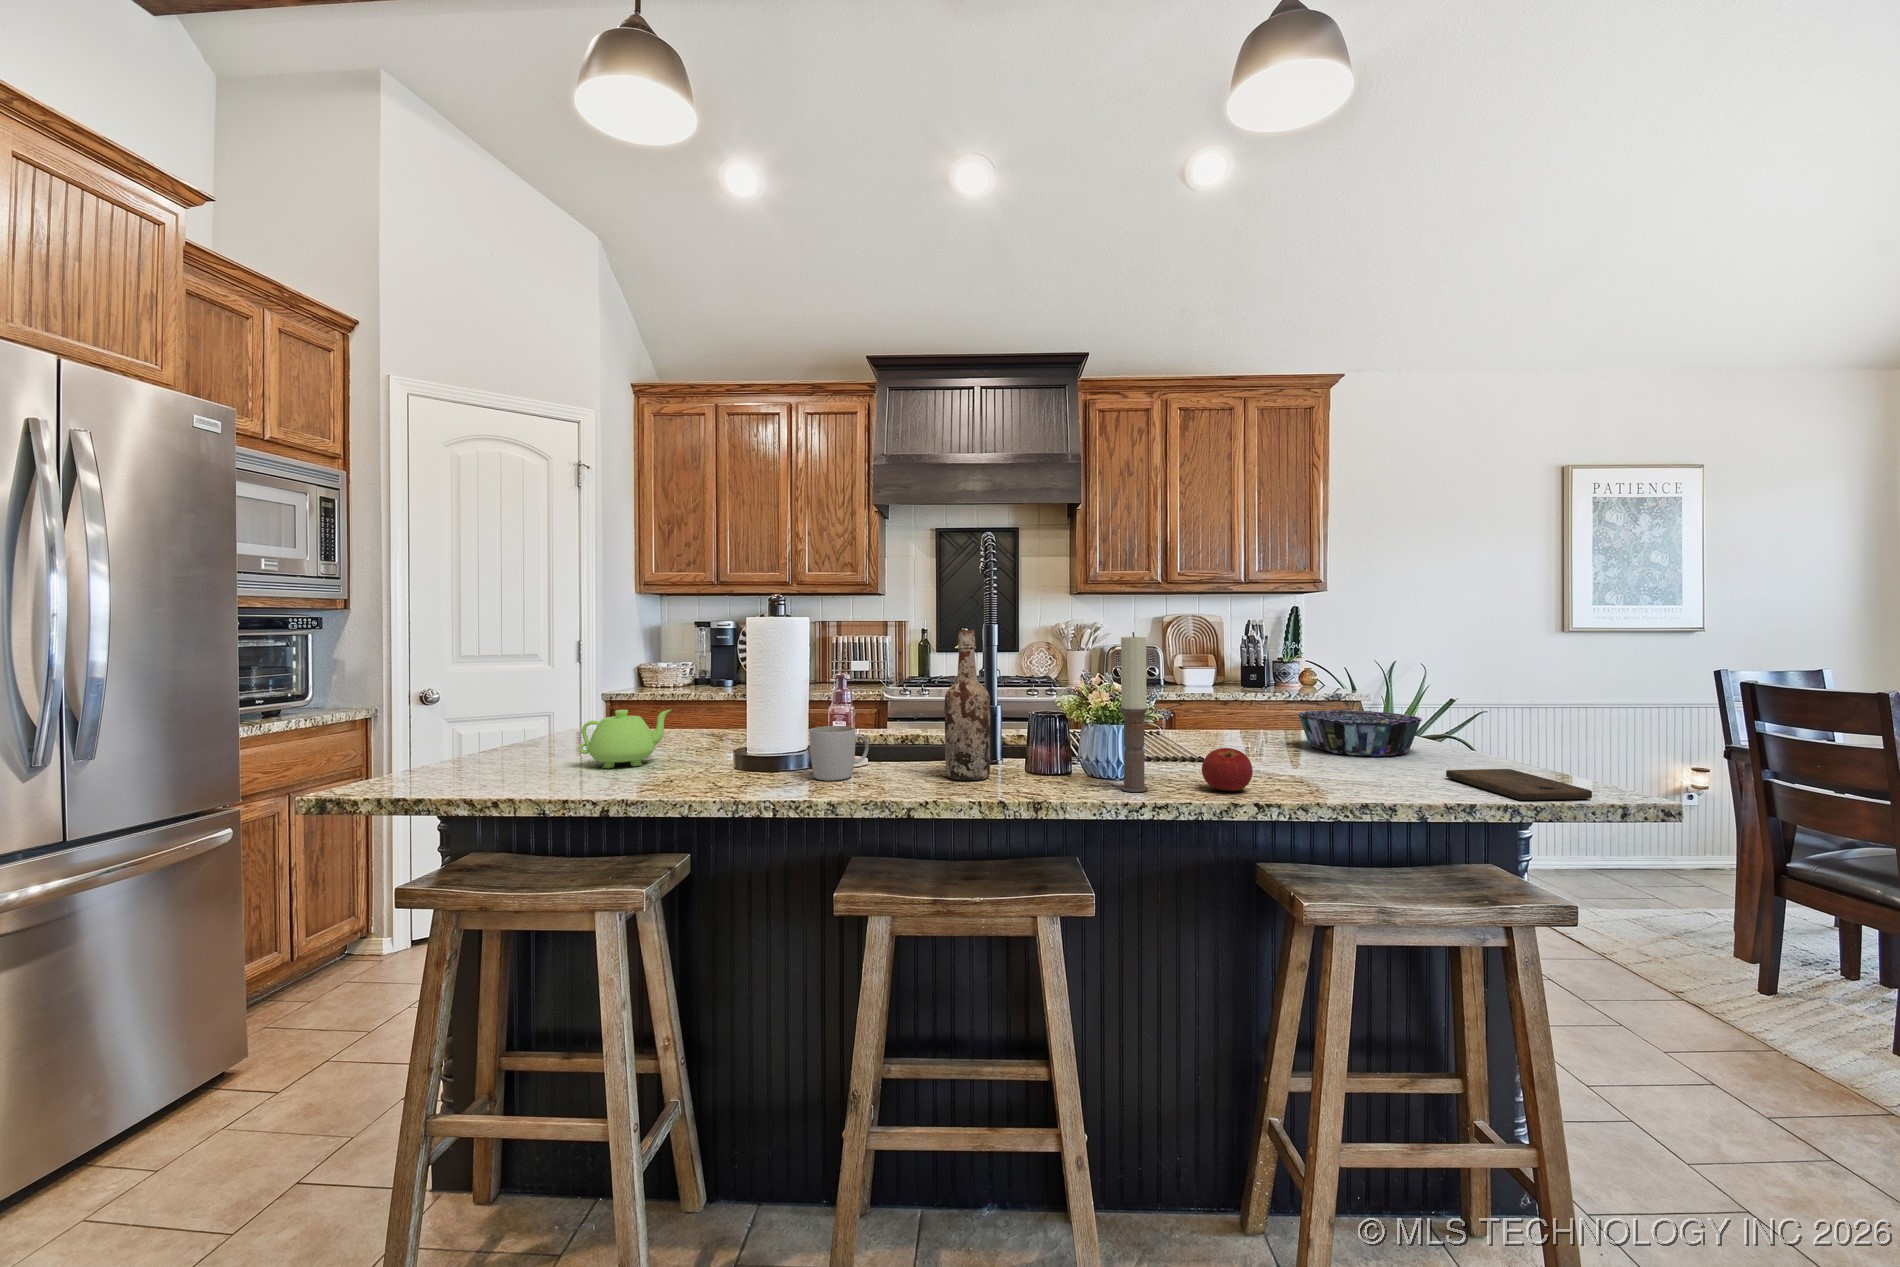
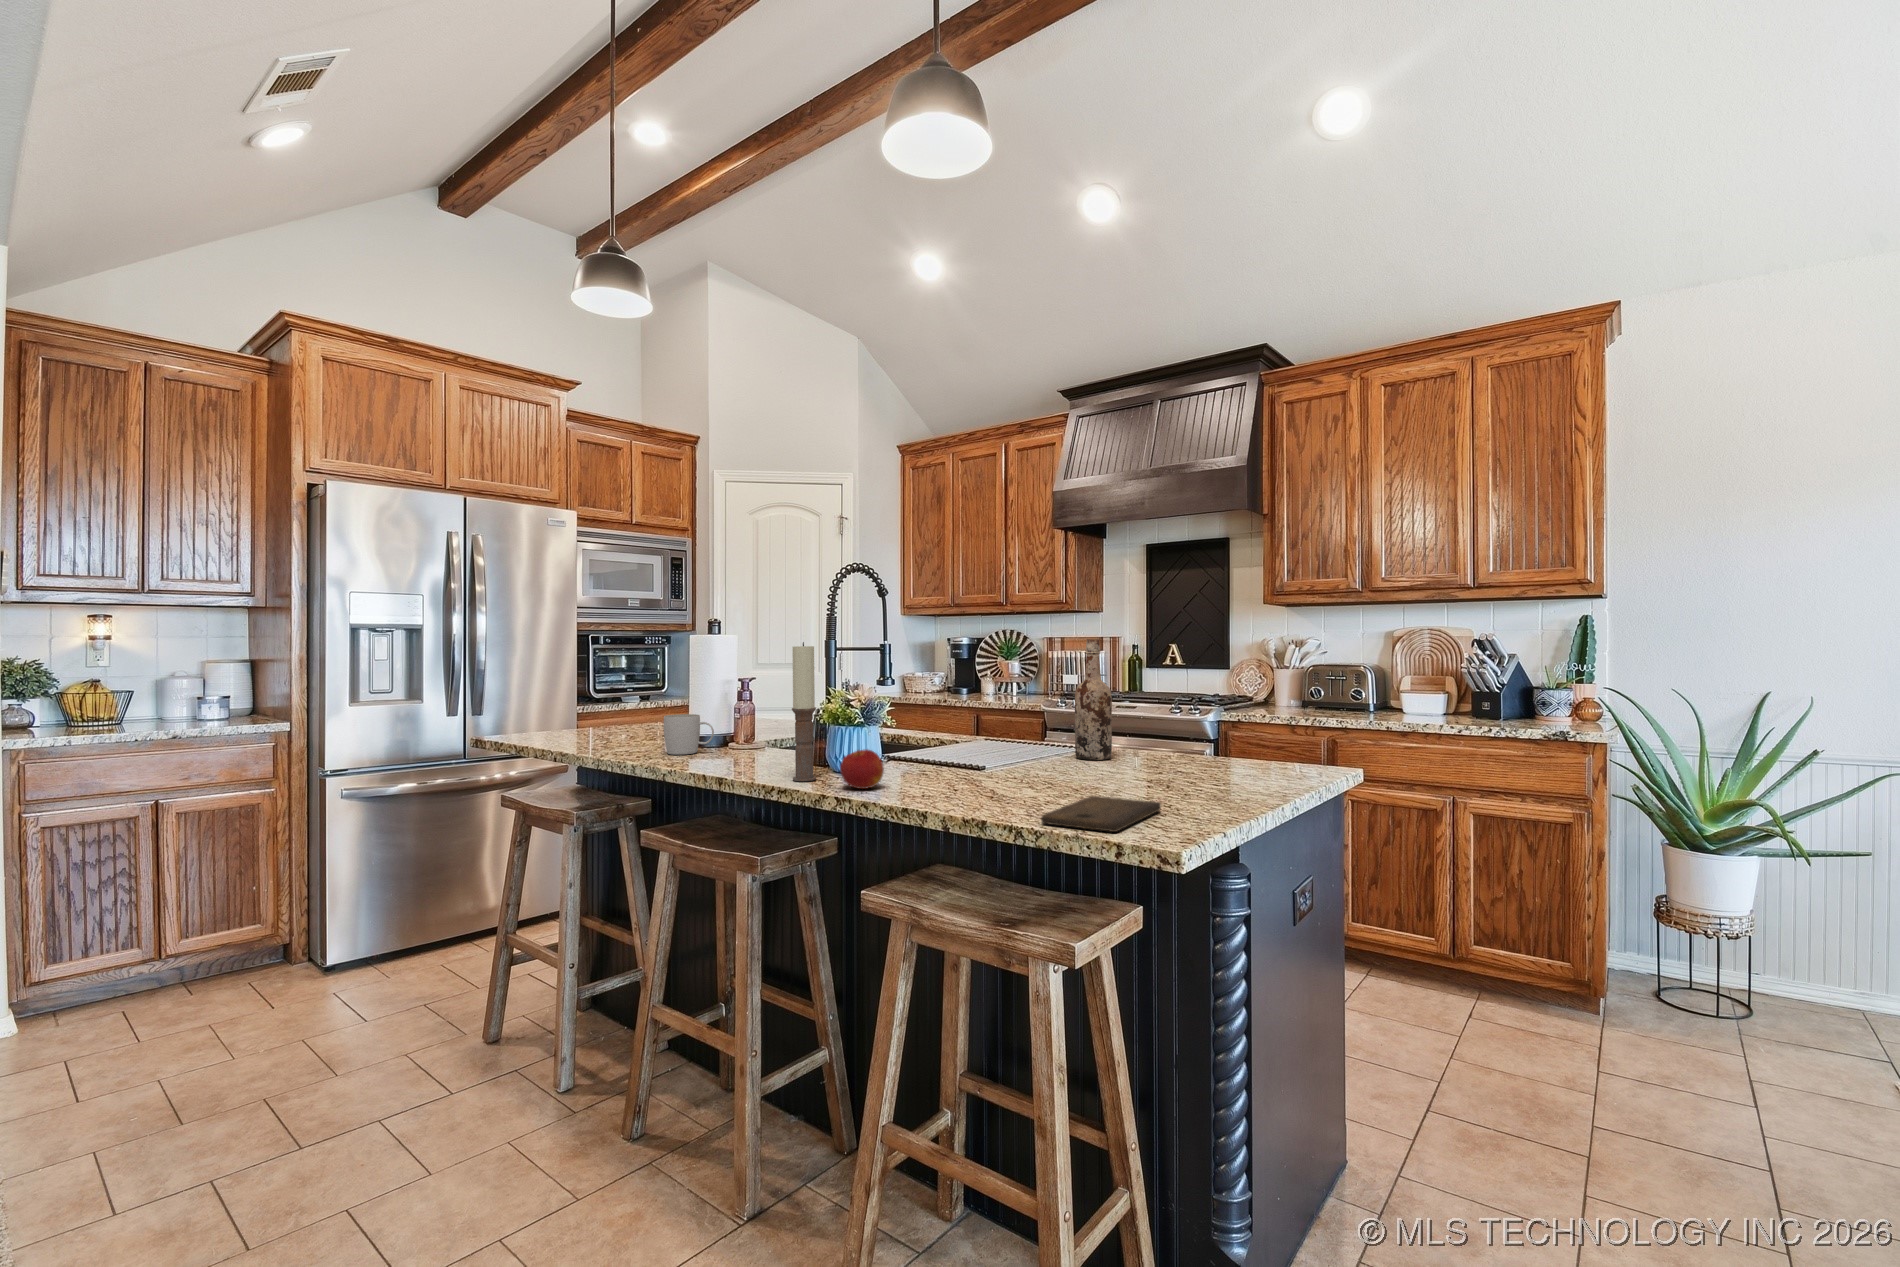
wine bottle: present [945,630,990,780] -> present [1075,639,1112,760]
teapot: present [579,709,671,768] -> none [598,697,654,737]
decorative bowl: present [1297,710,1422,756] -> none [1100,735,1222,786]

